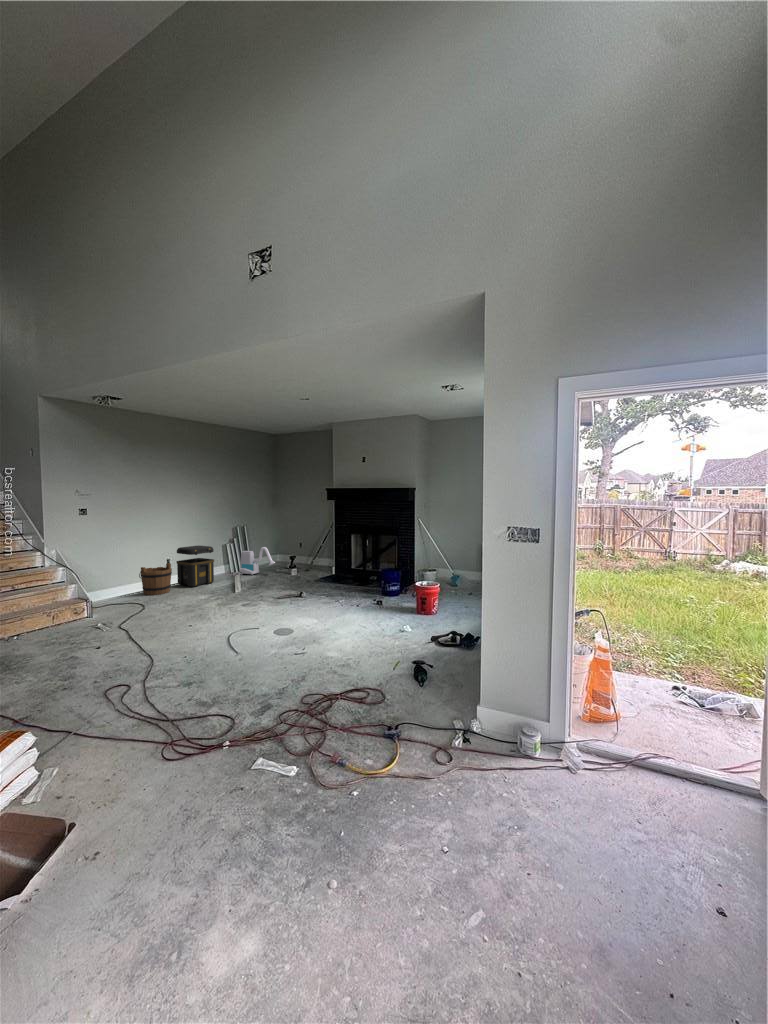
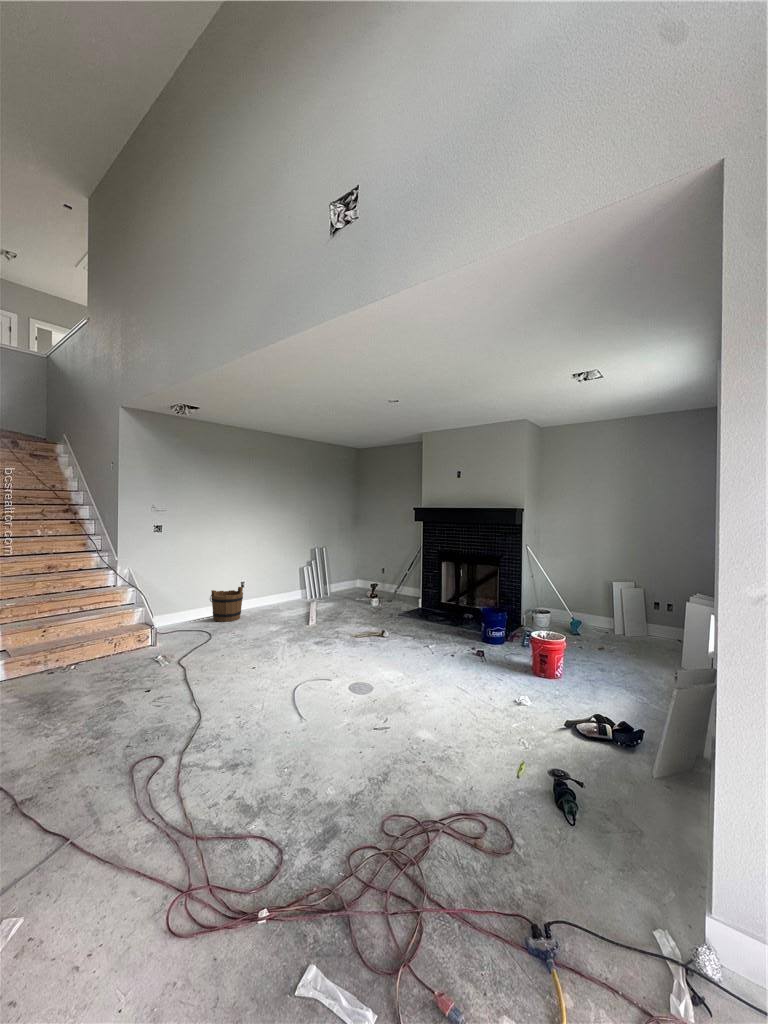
toolbox: present [176,546,214,587] -> none [249,568,288,614]
vacuum cleaner: present [239,547,276,575] -> none [315,572,354,603]

